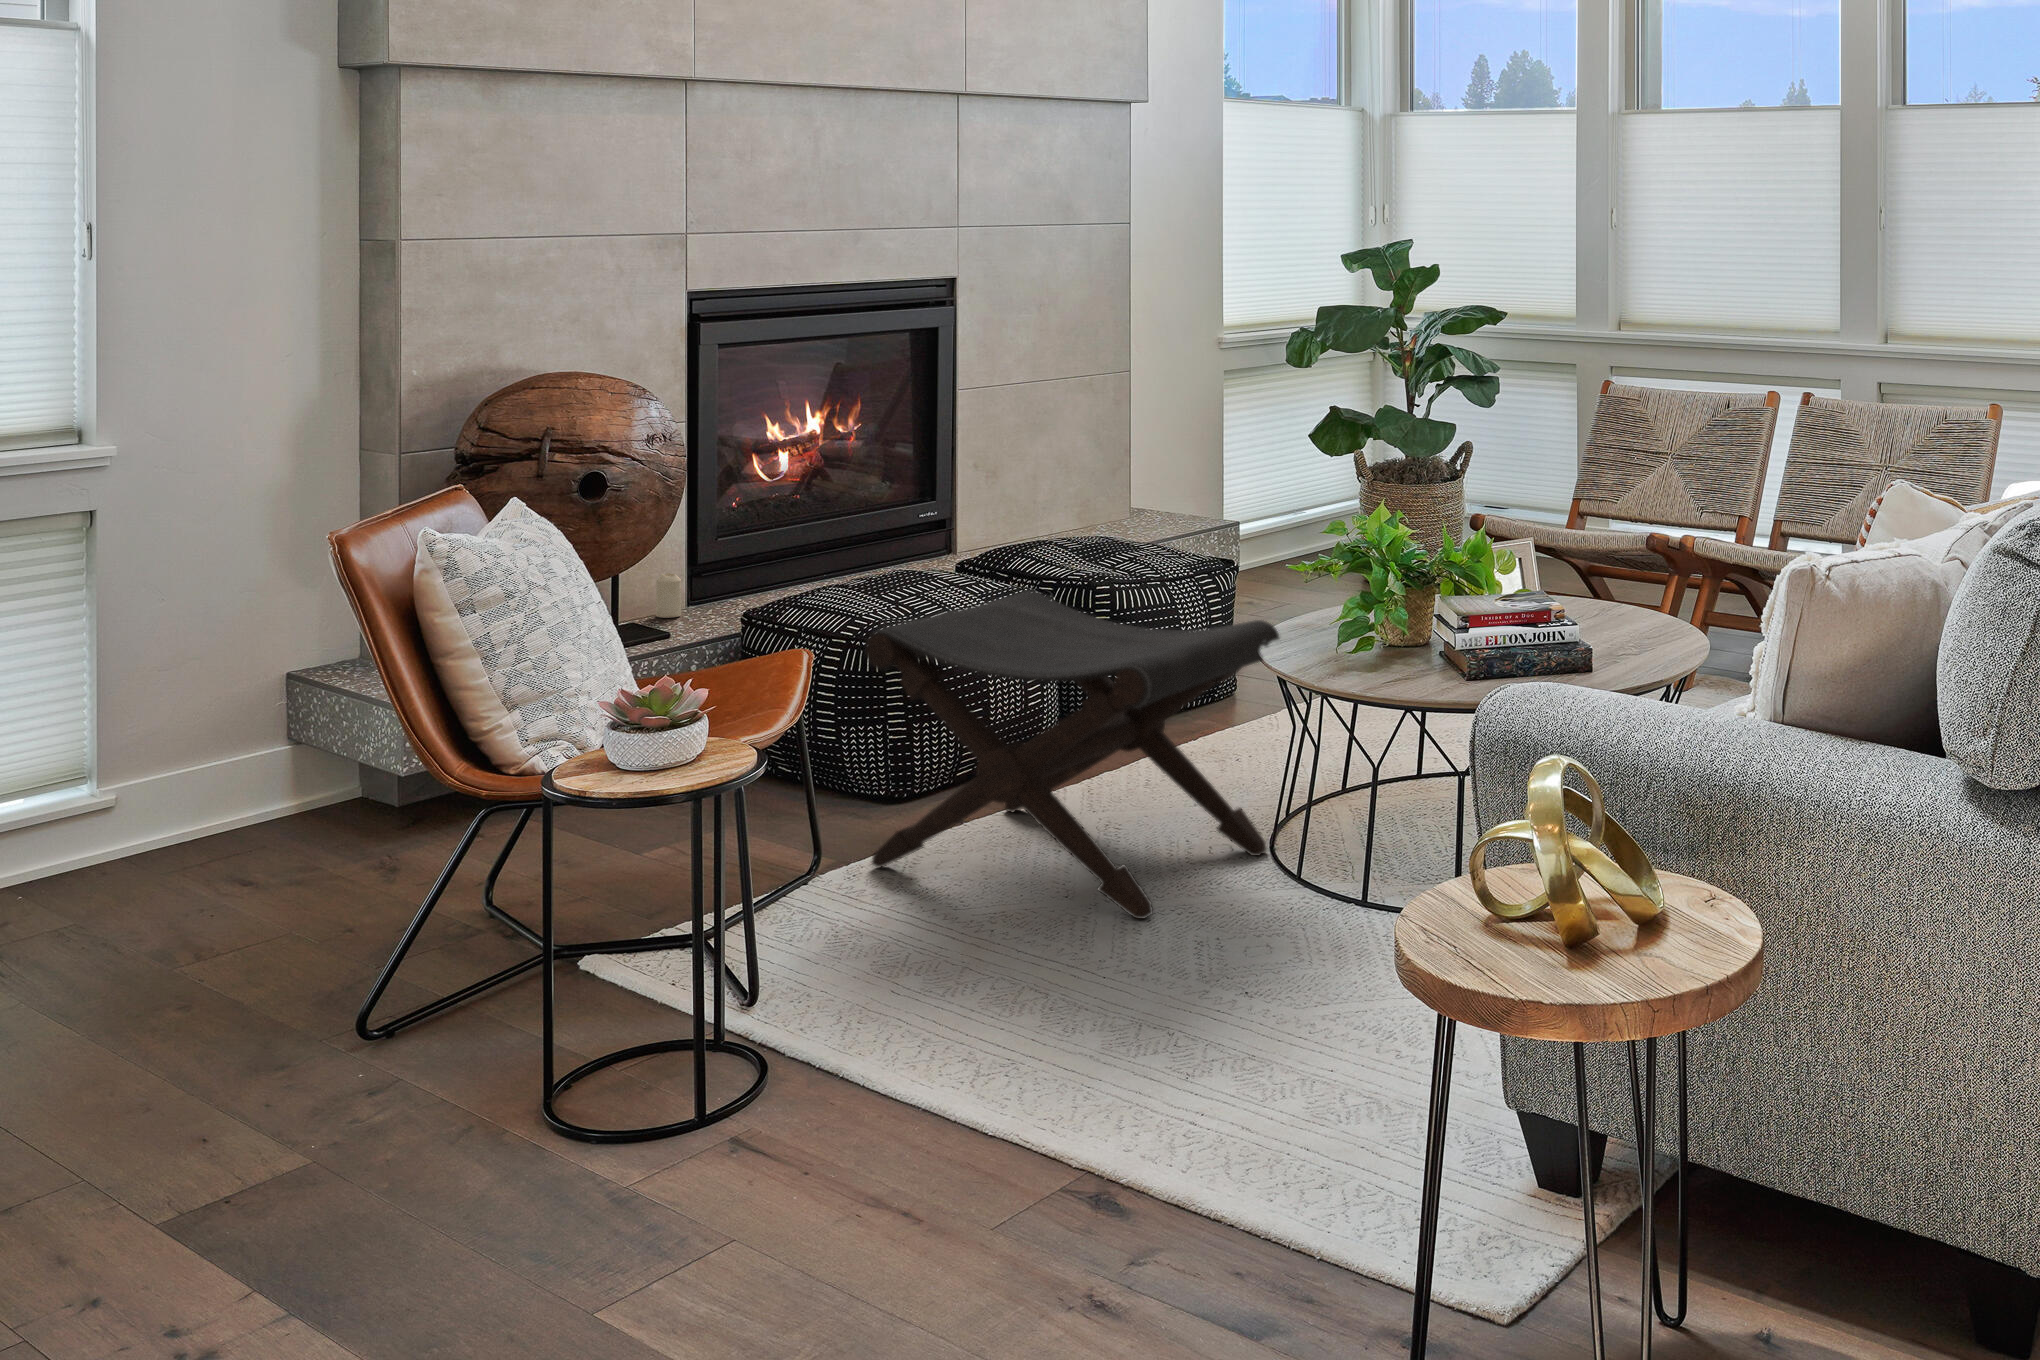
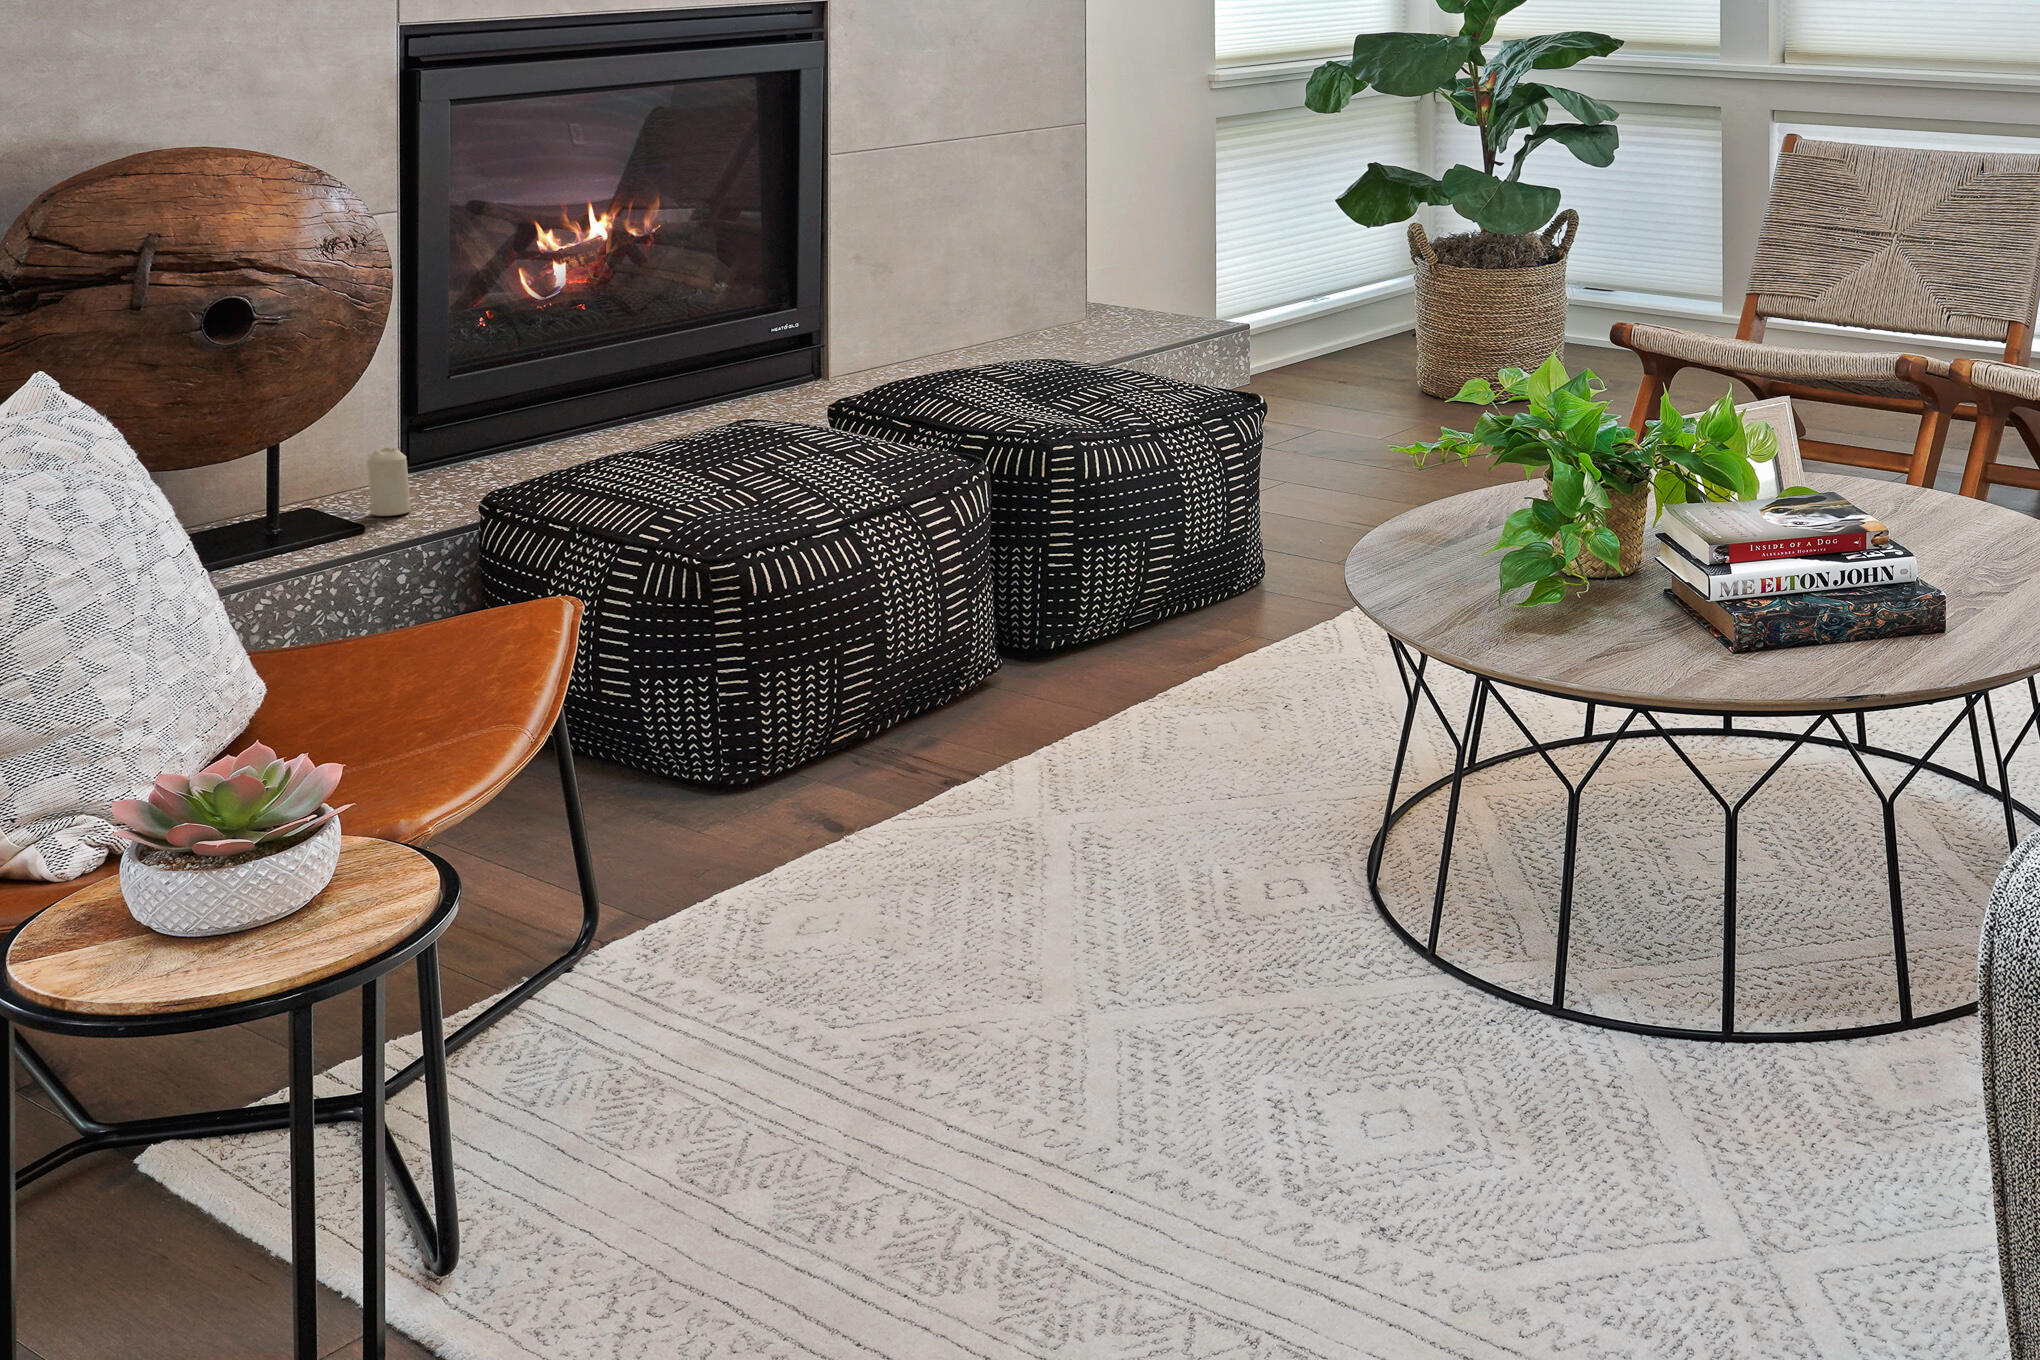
footstool: present [865,591,1279,919] -> none [645,464,1332,1018]

